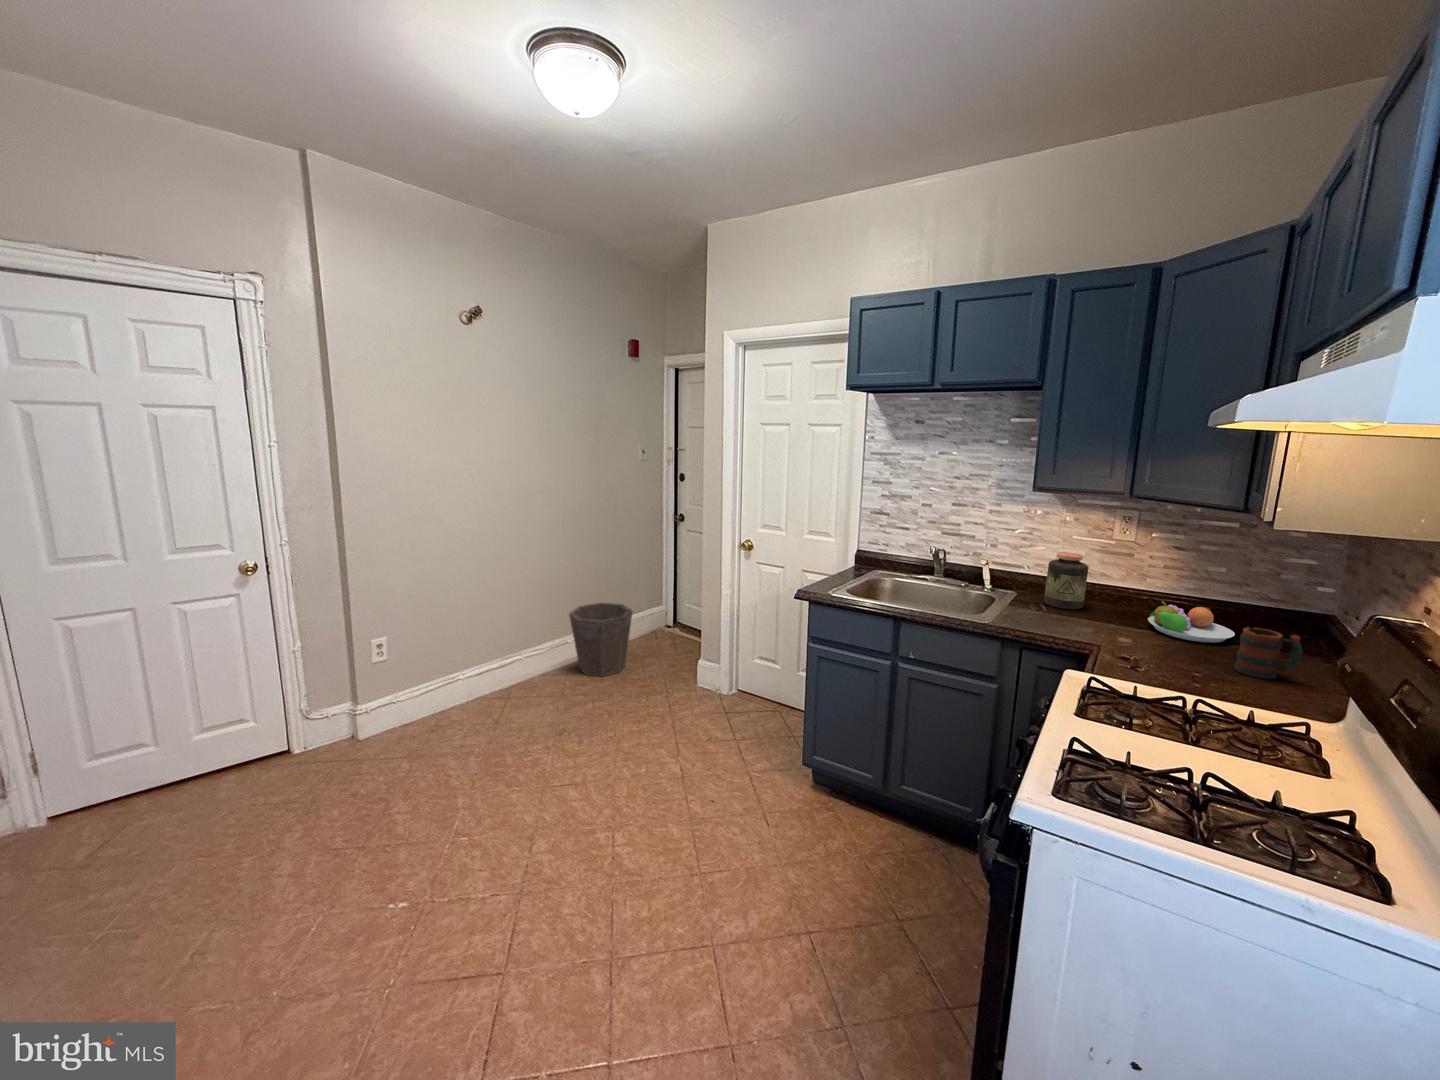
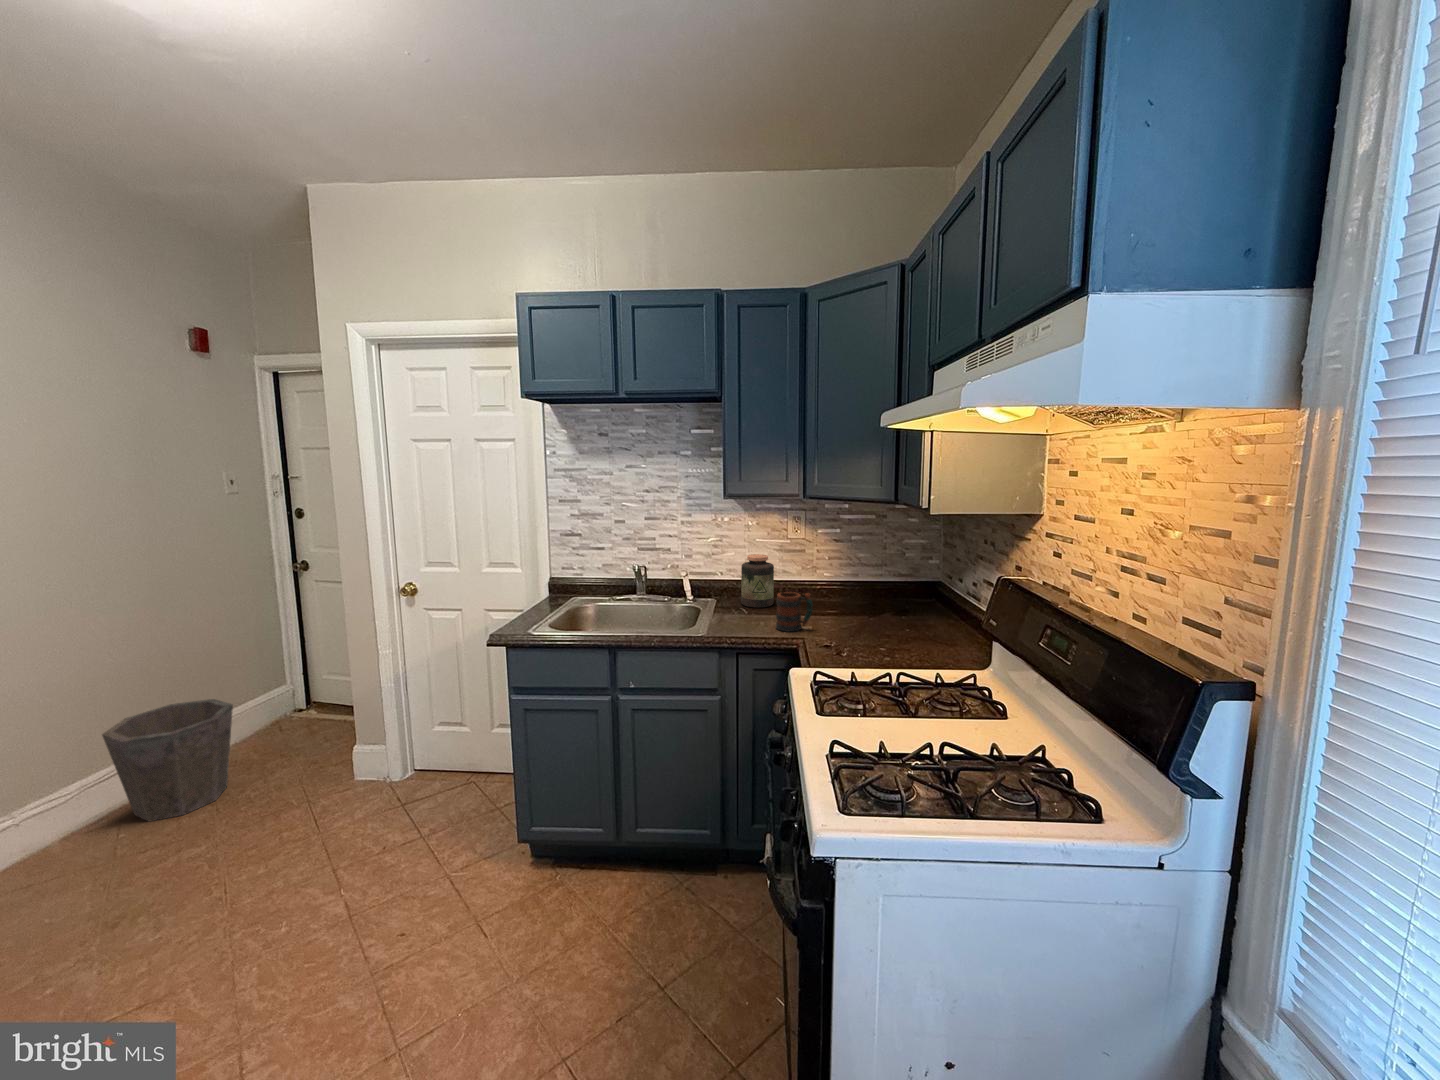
fruit bowl: present [1148,601,1235,643] -> none [825,587,886,618]
mug: present [1234,628,1303,679] -> present [776,592,813,632]

